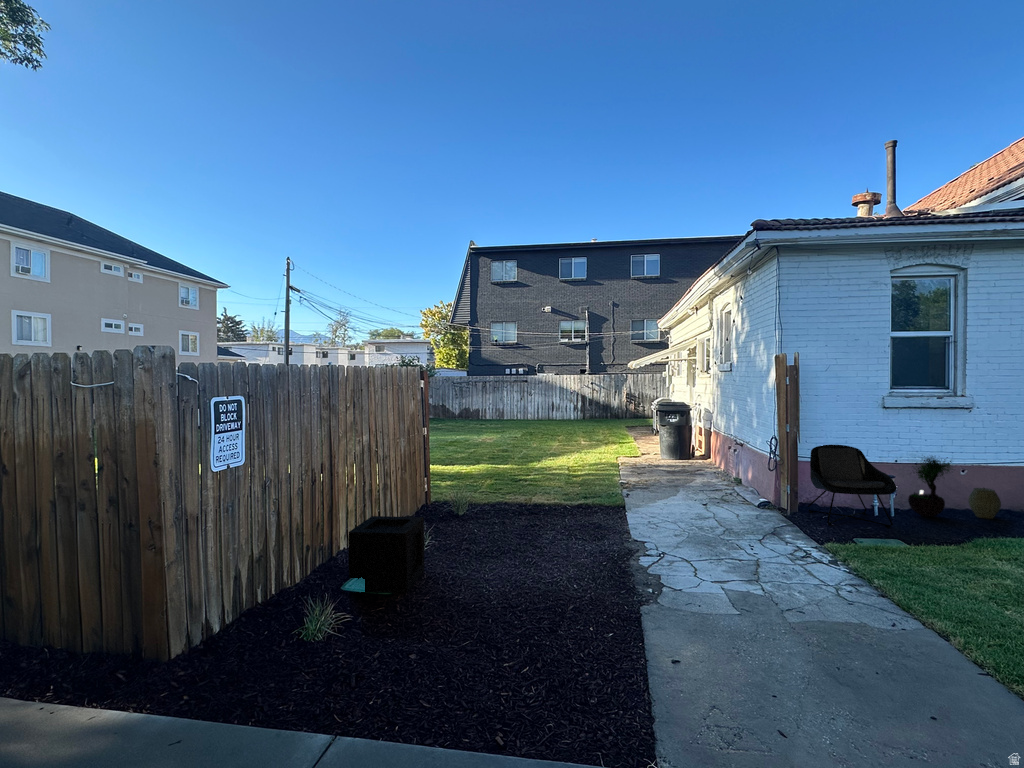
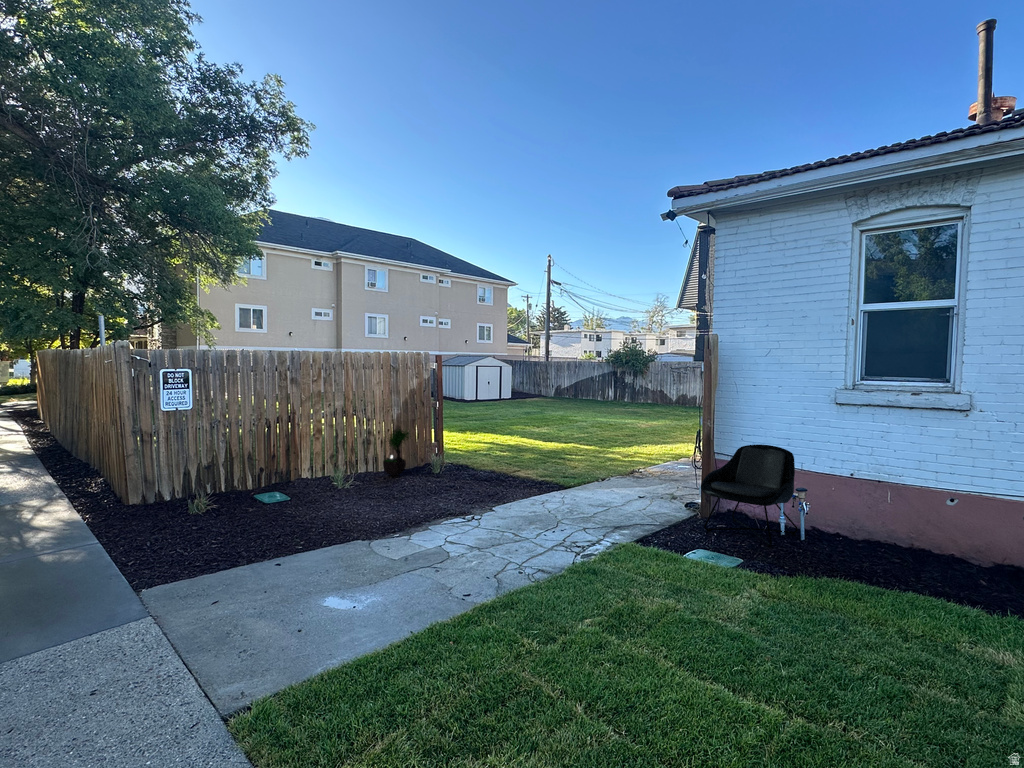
potted tree: present [908,456,951,517] -> present [383,429,411,476]
woven basket: present [968,488,1001,519] -> none [945,528,991,575]
wooden crate: present [348,516,425,593] -> none [289,449,342,495]

